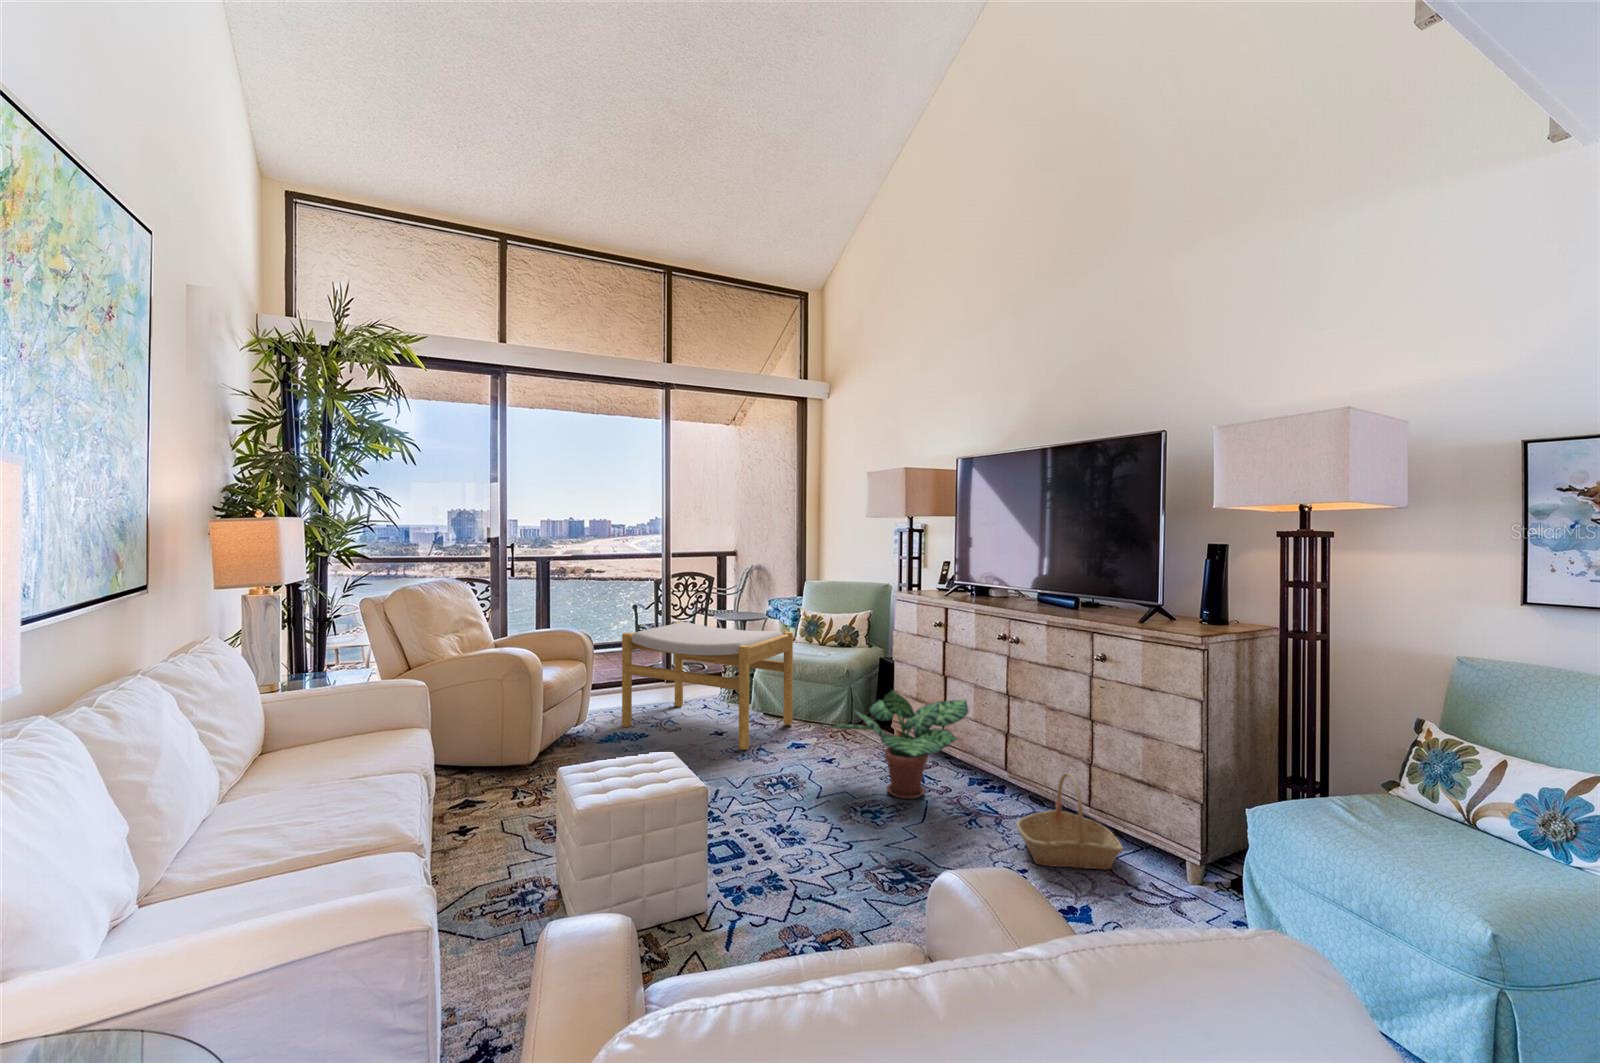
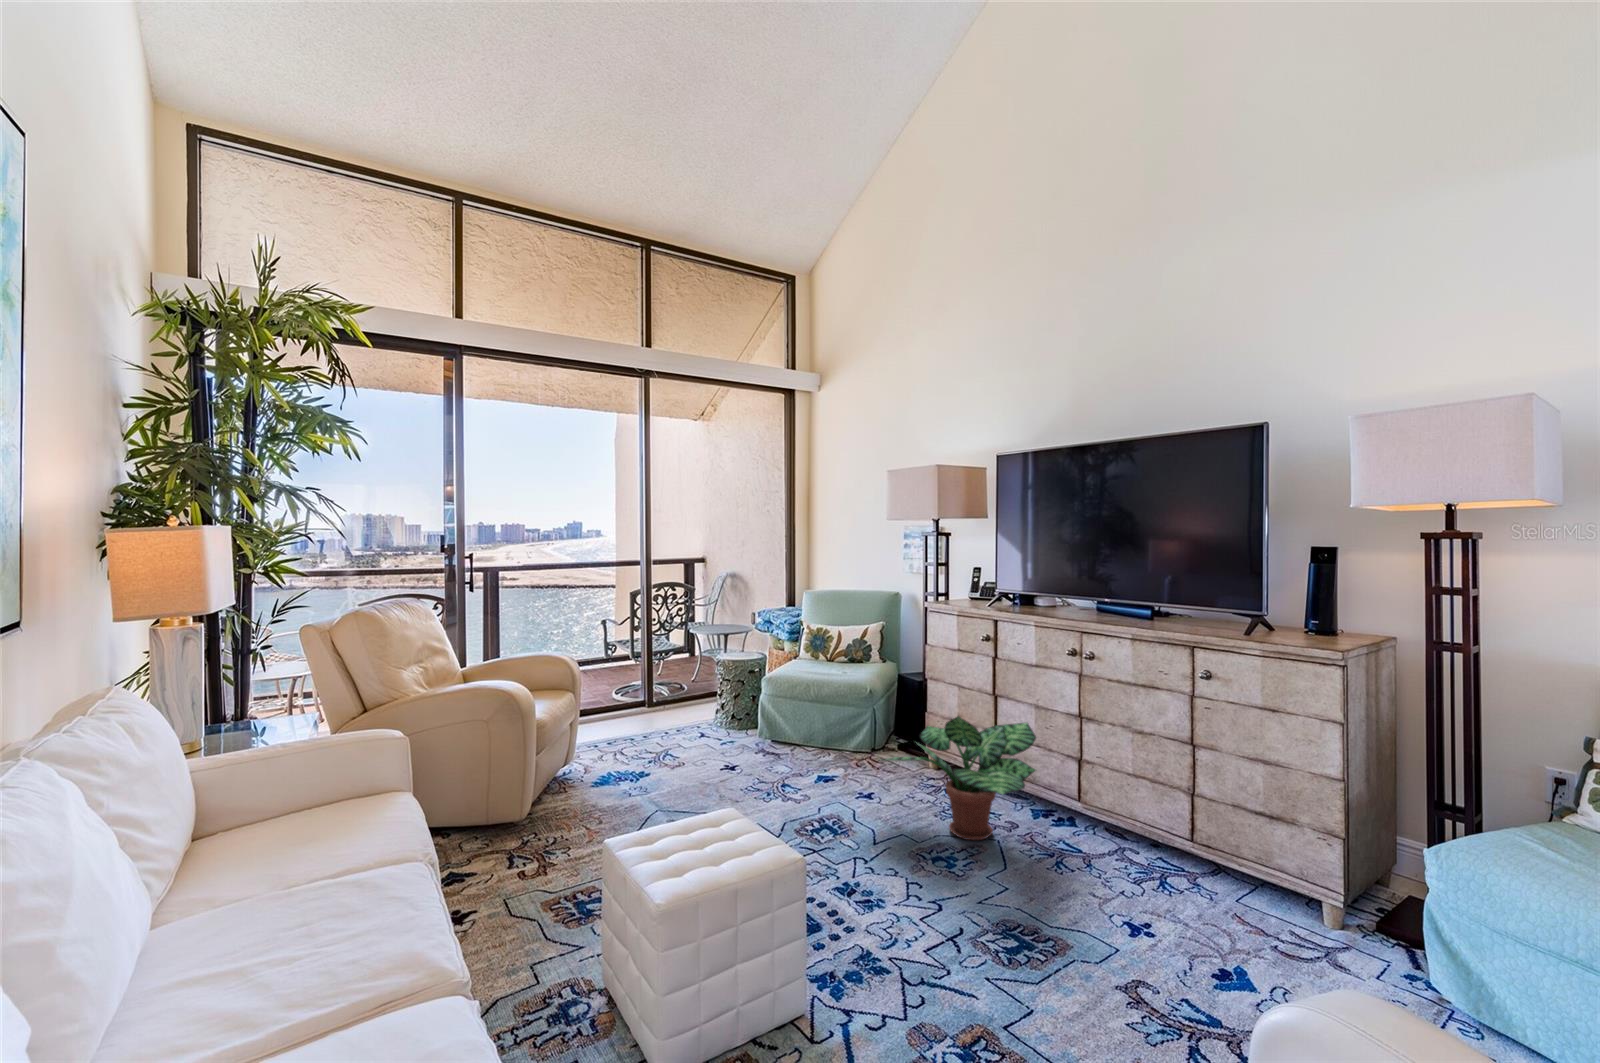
footstool: present [622,622,793,750] -> none [614,640,811,788]
basket: present [1017,773,1123,869] -> none [1120,806,1252,918]

